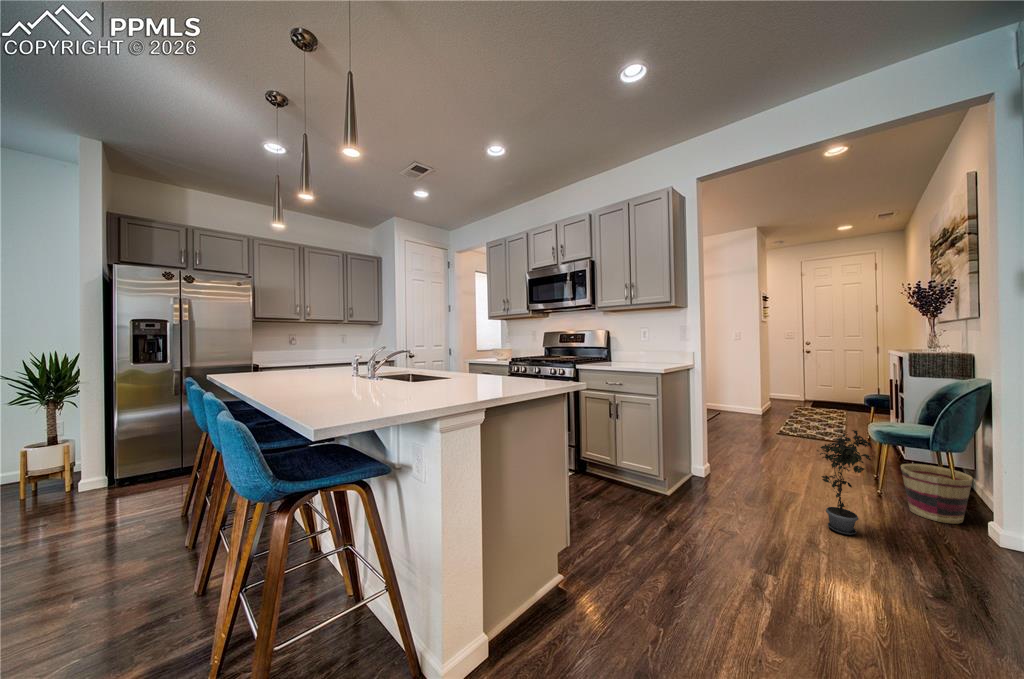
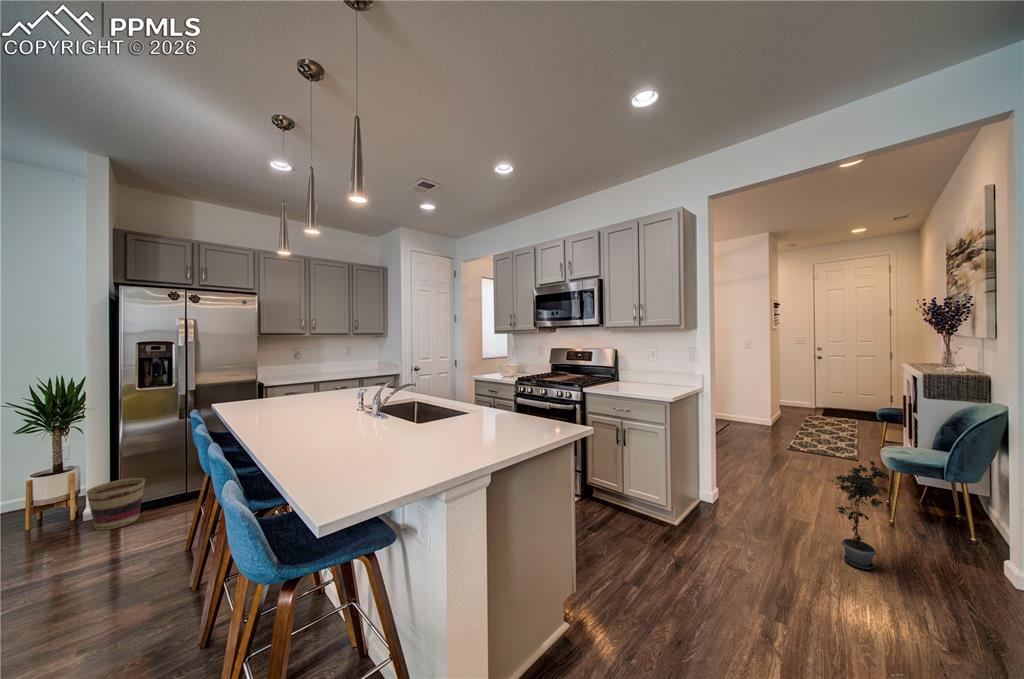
basket: present [901,464,973,524] -> present [86,478,145,530]

